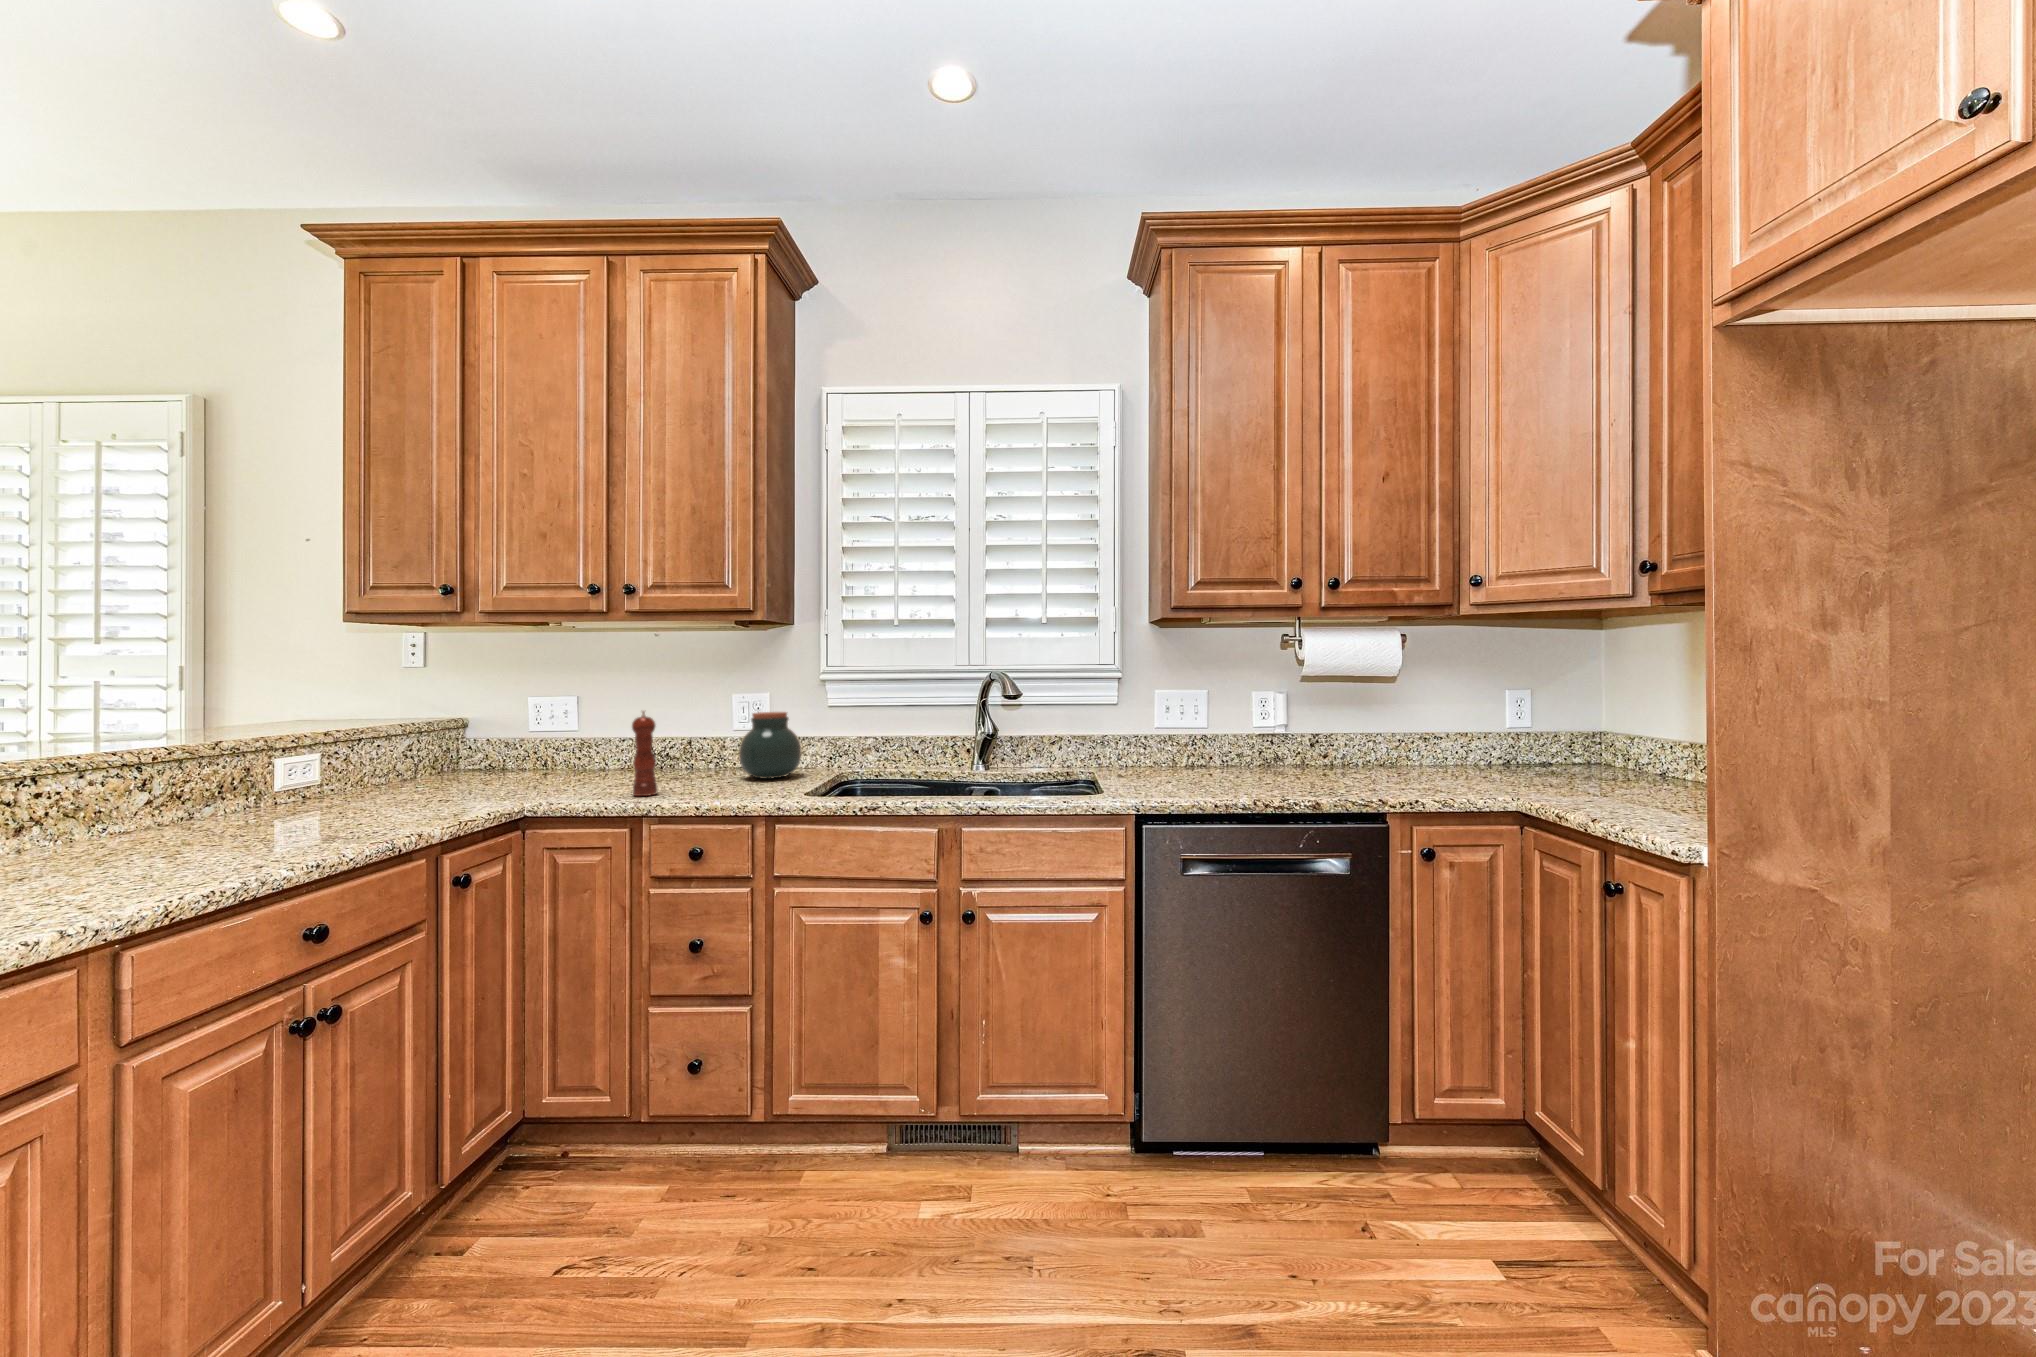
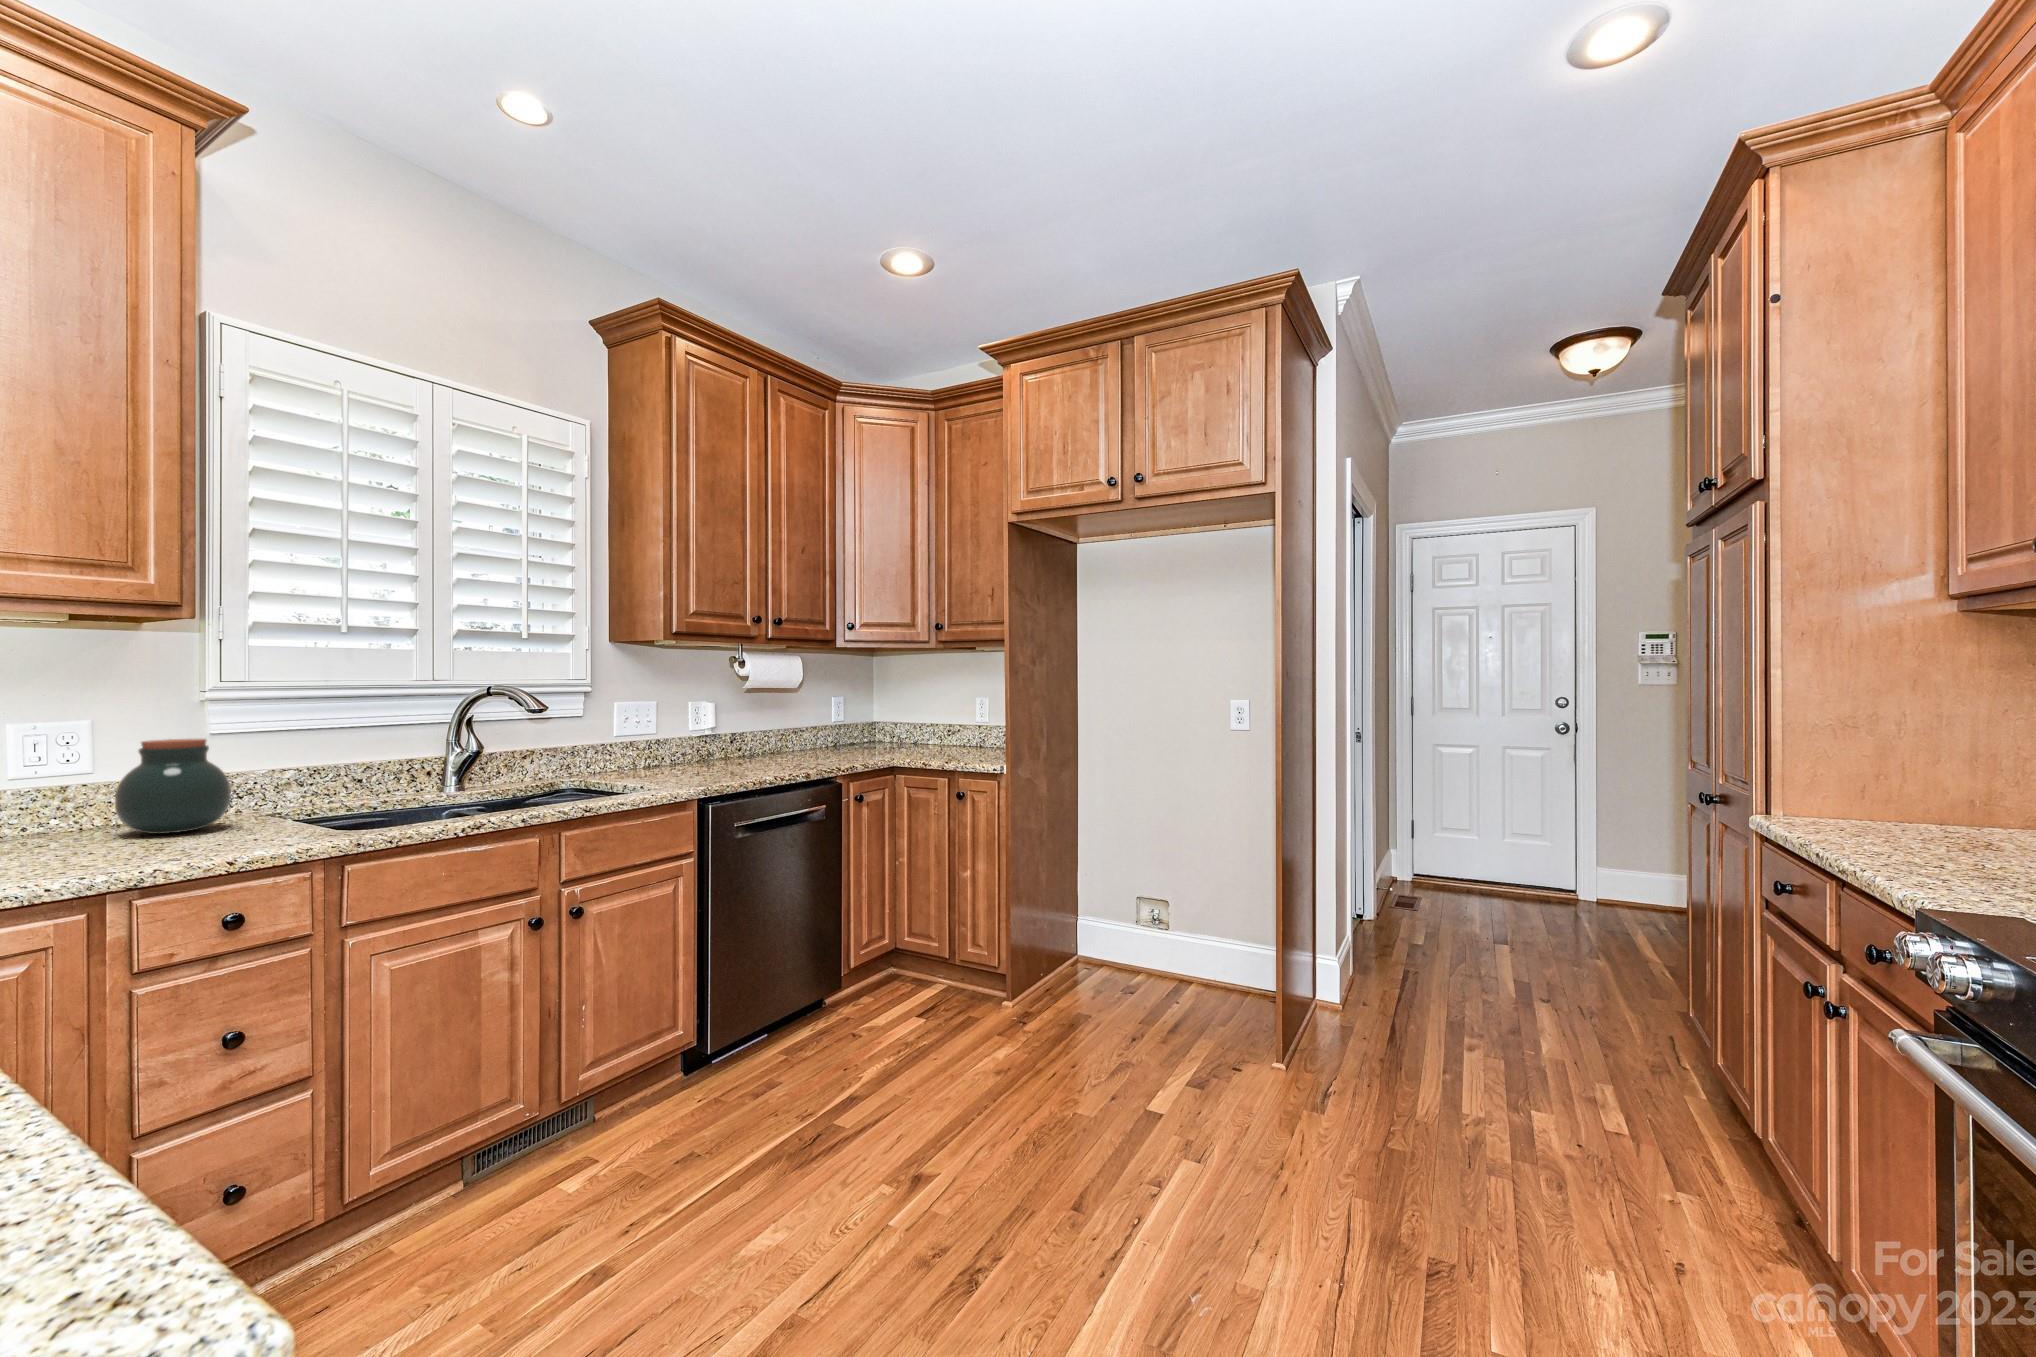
pepper mill: present [632,711,657,796] -> none [50,740,99,871]

